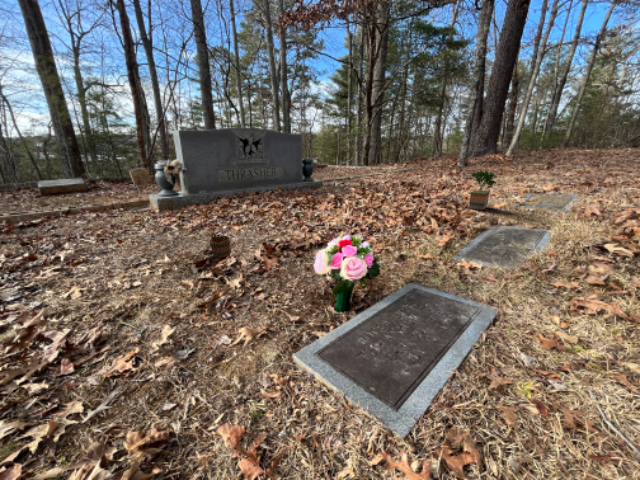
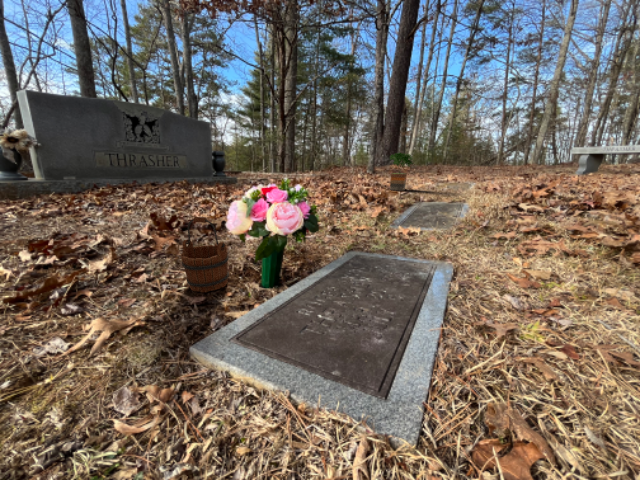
wooden bucket: present [210,224,231,258] -> present [181,217,229,292]

